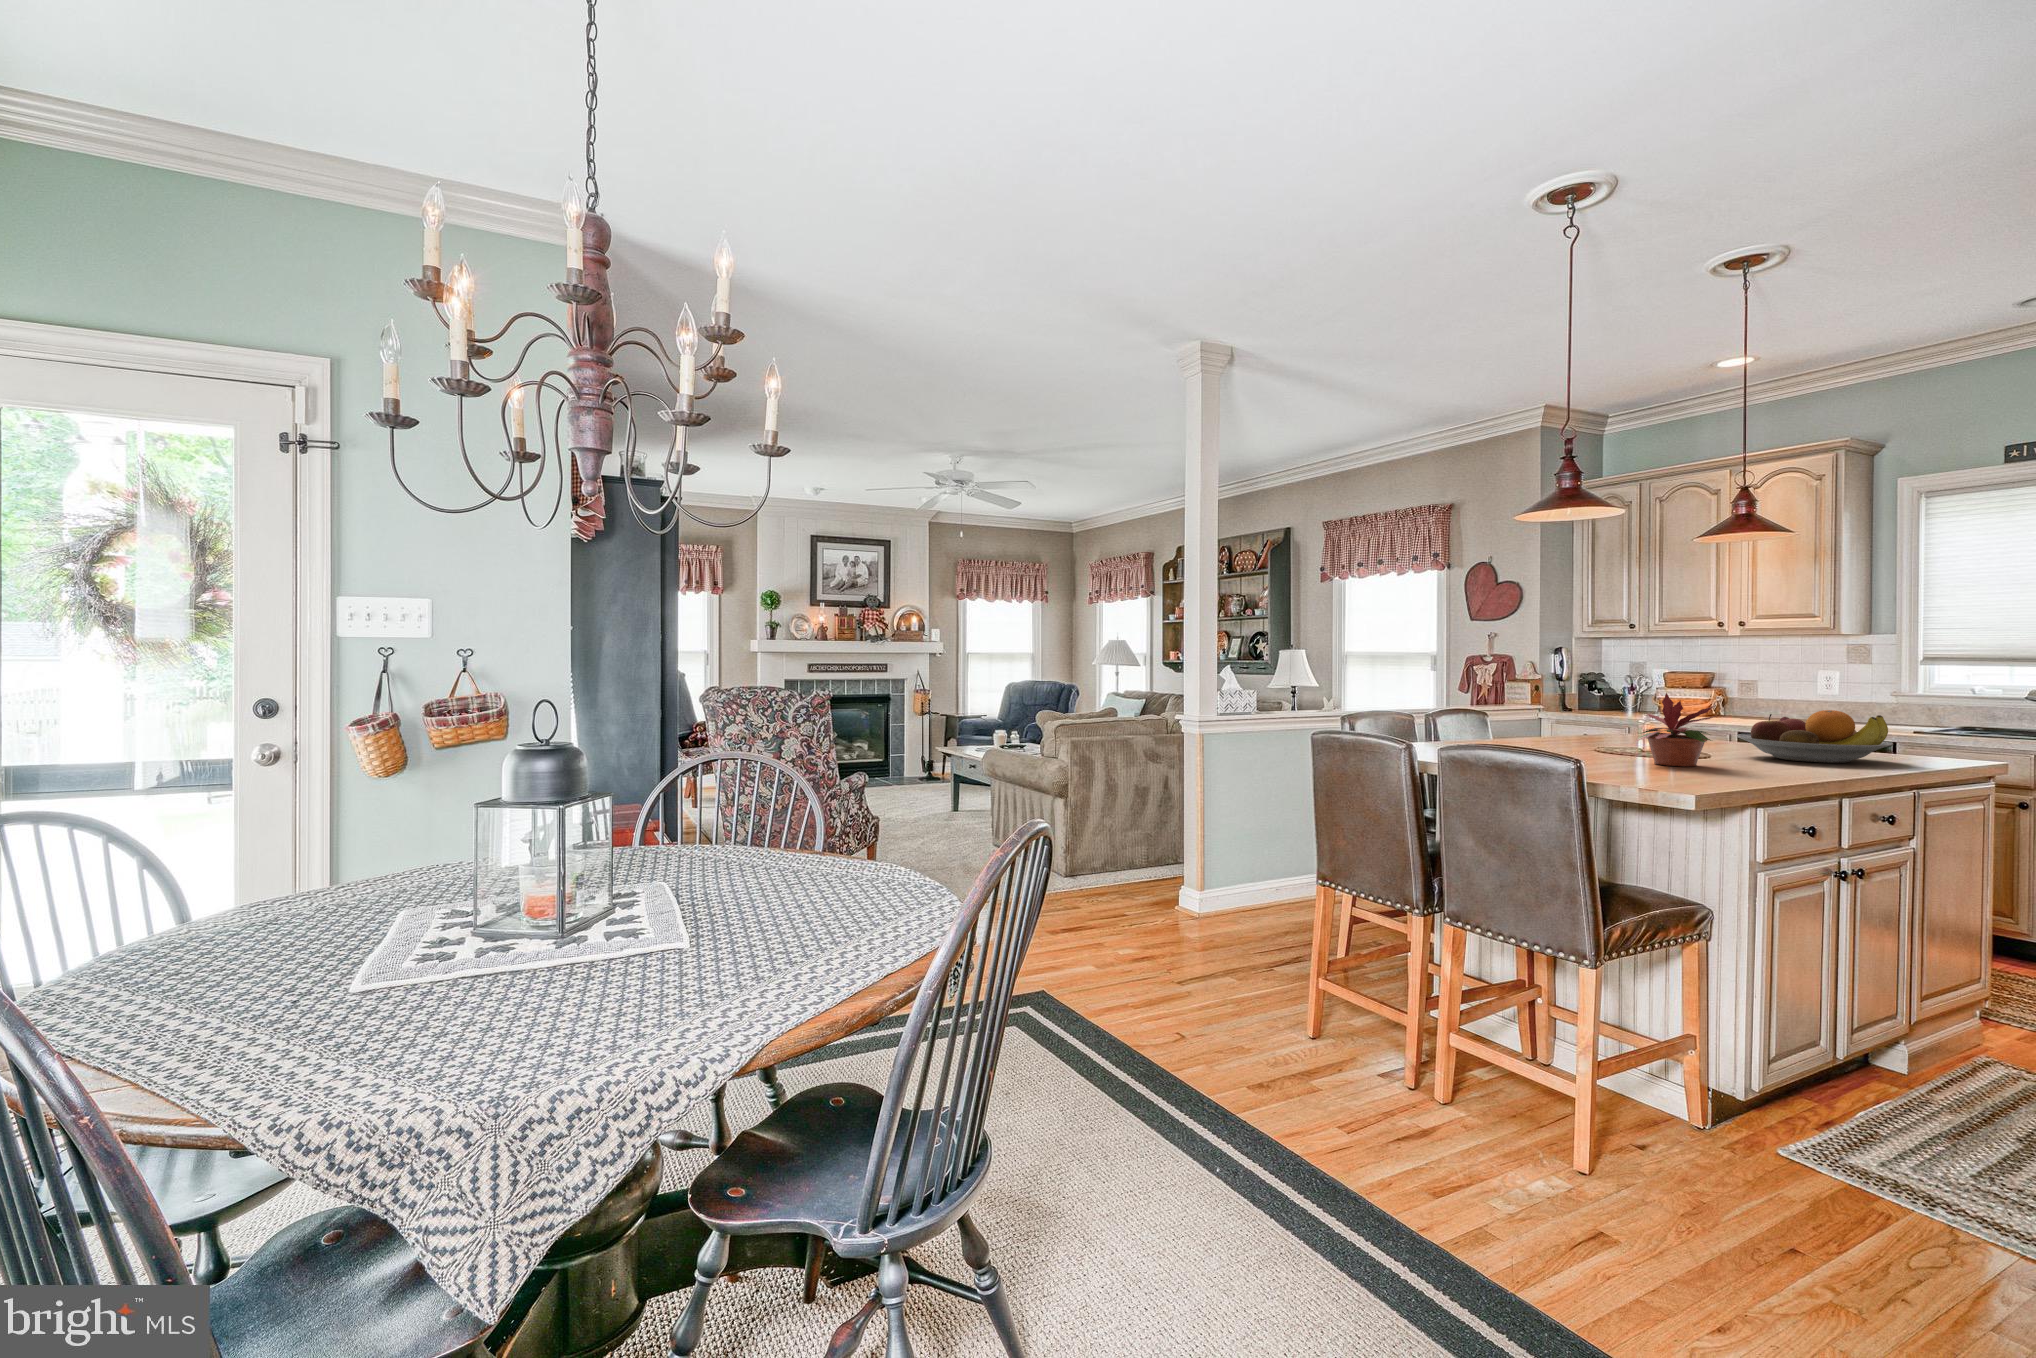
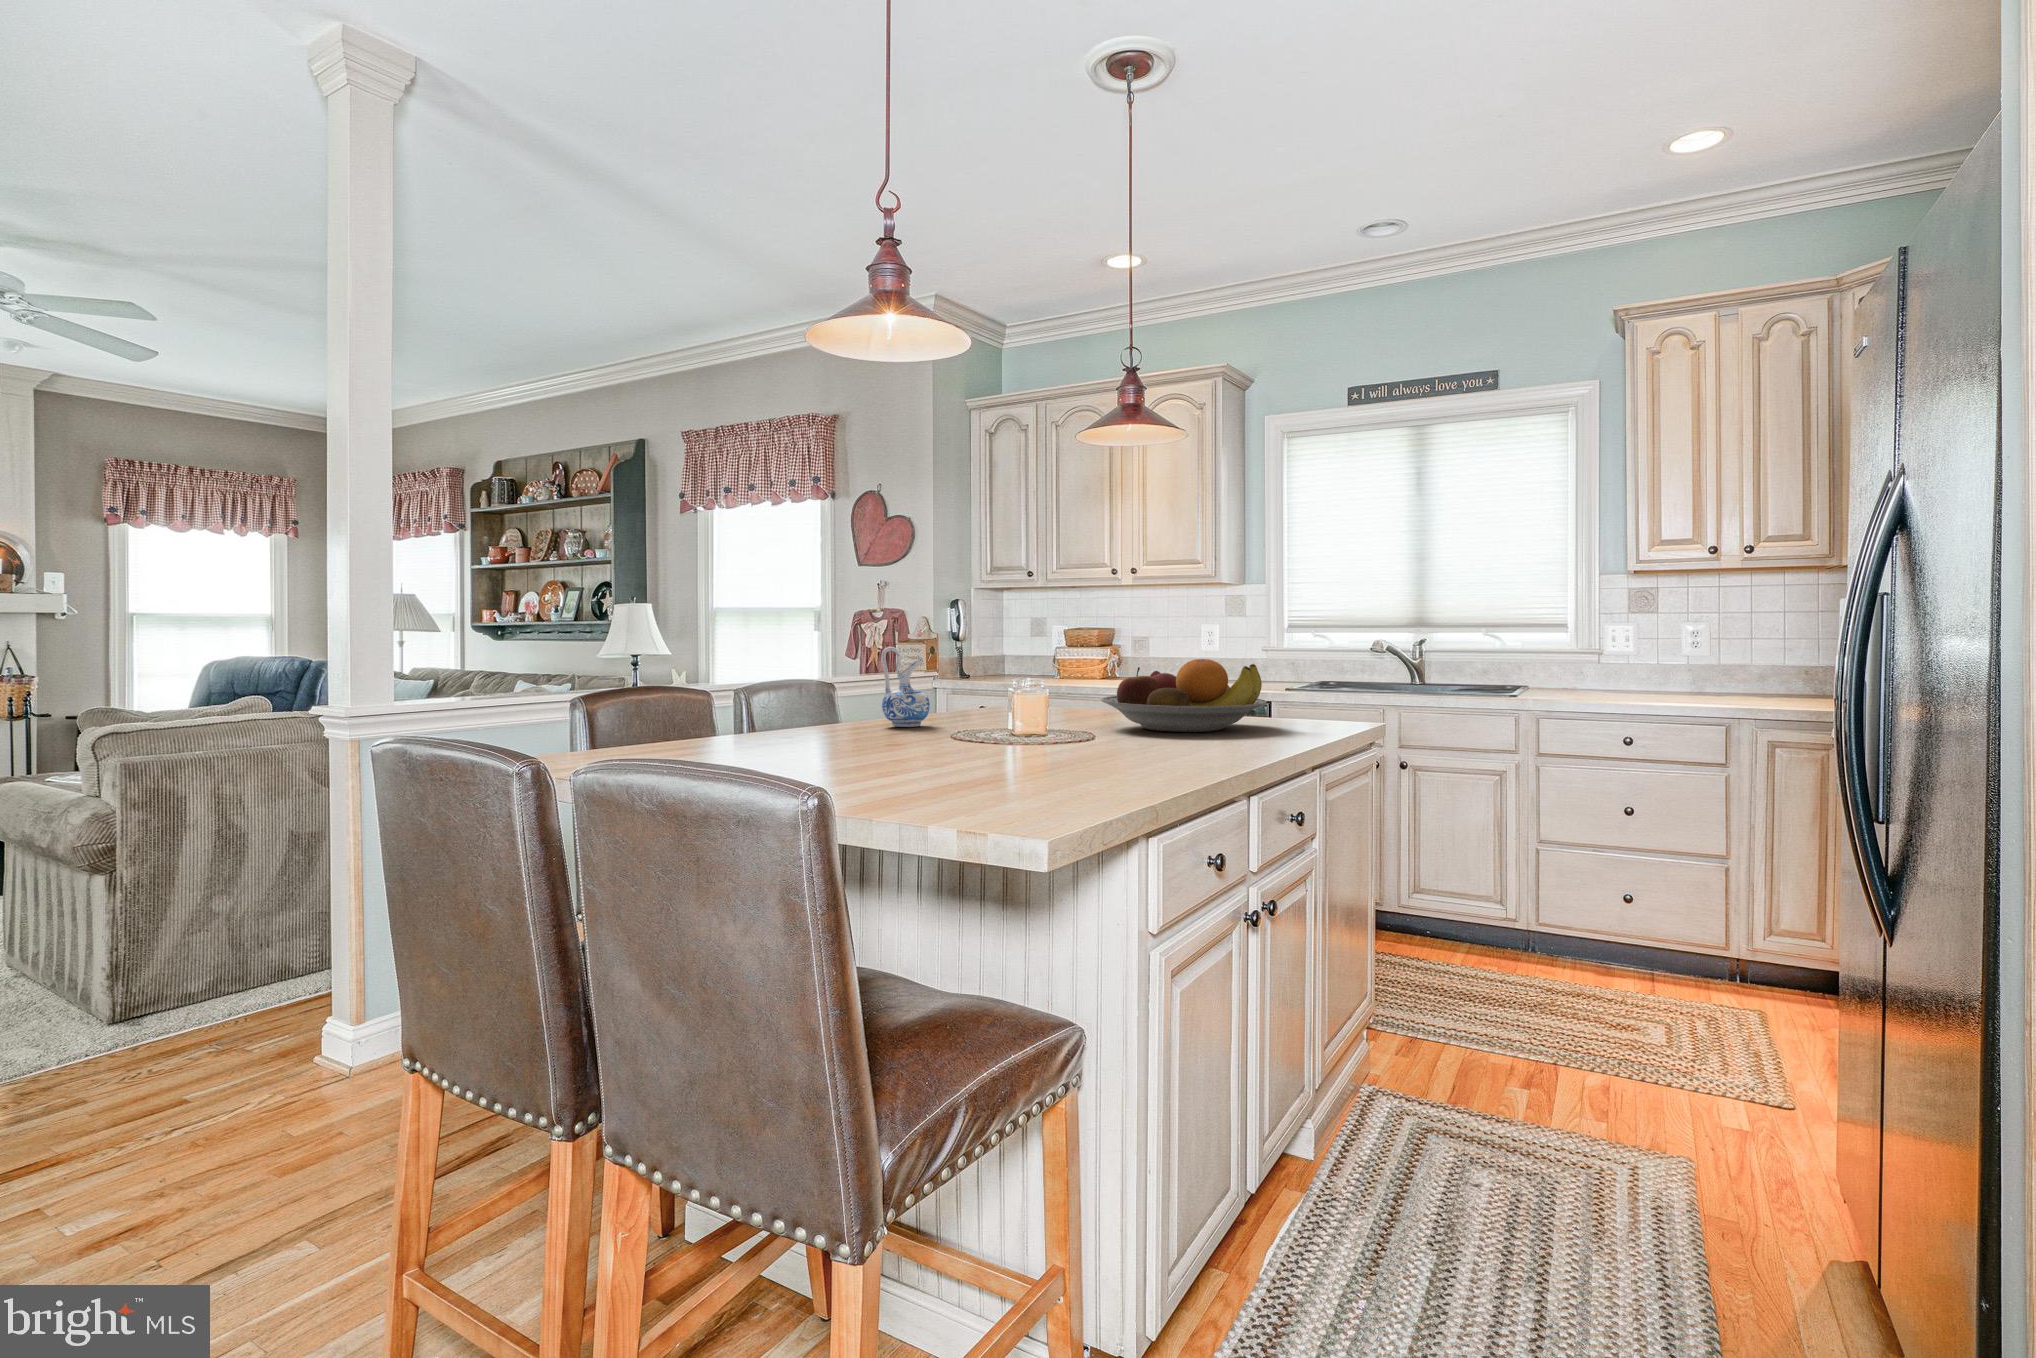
potted plant: present [1637,693,1716,767] -> none [953,633,1081,751]
ceramic pitcher: none [1553,694,1590,747] -> present [881,647,930,727]

